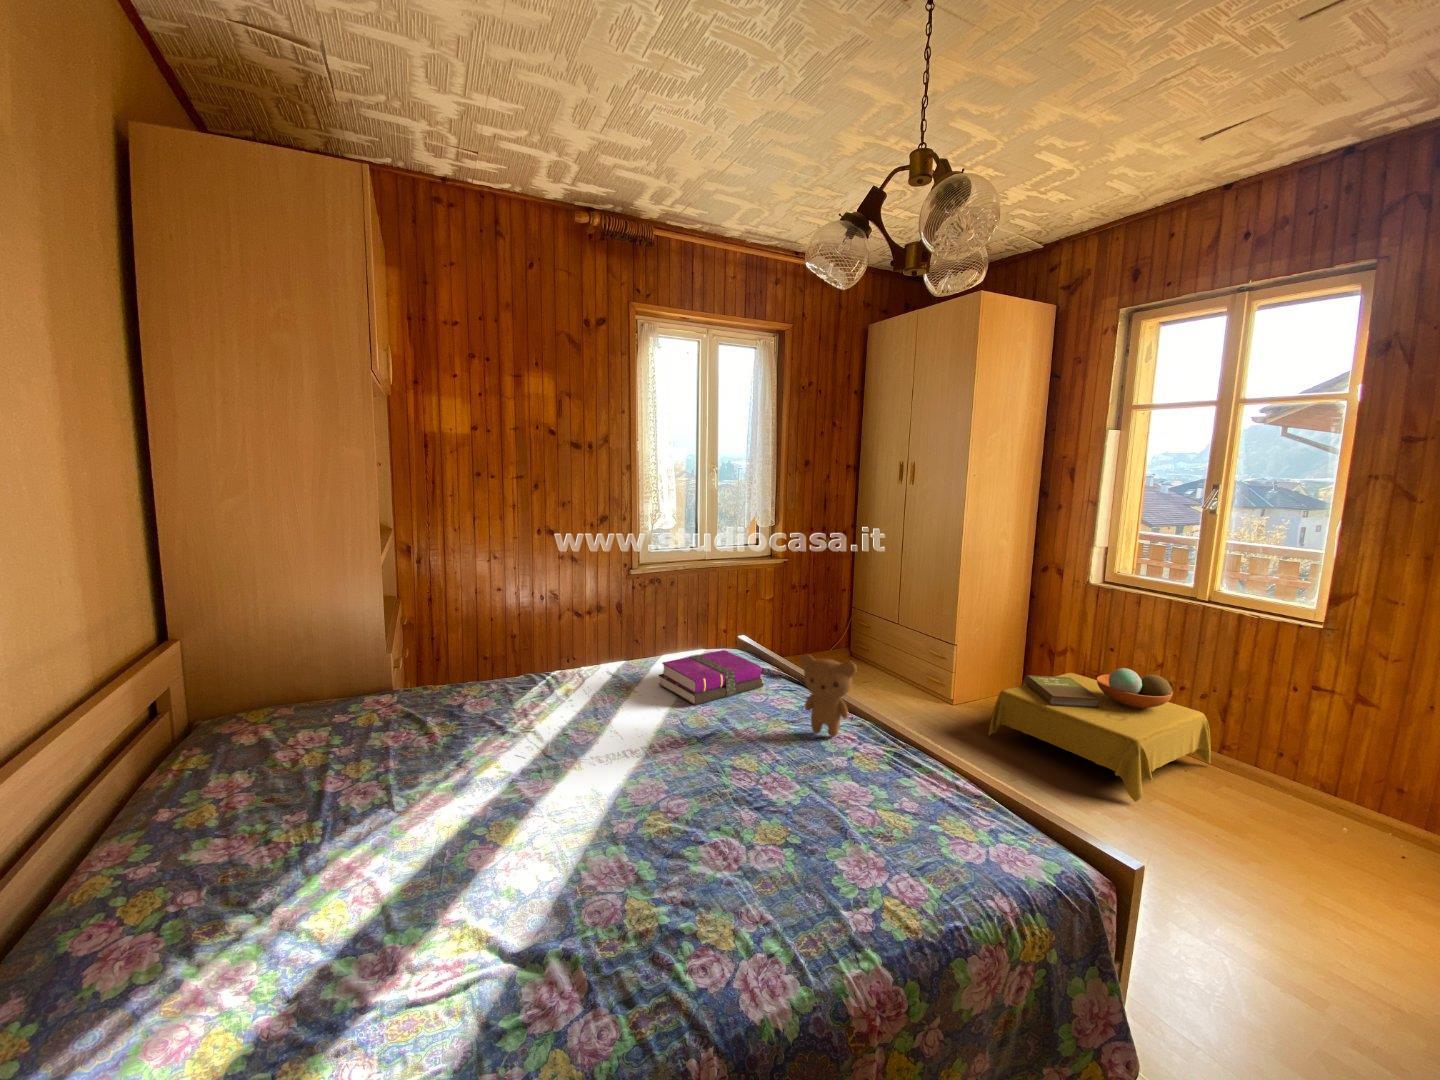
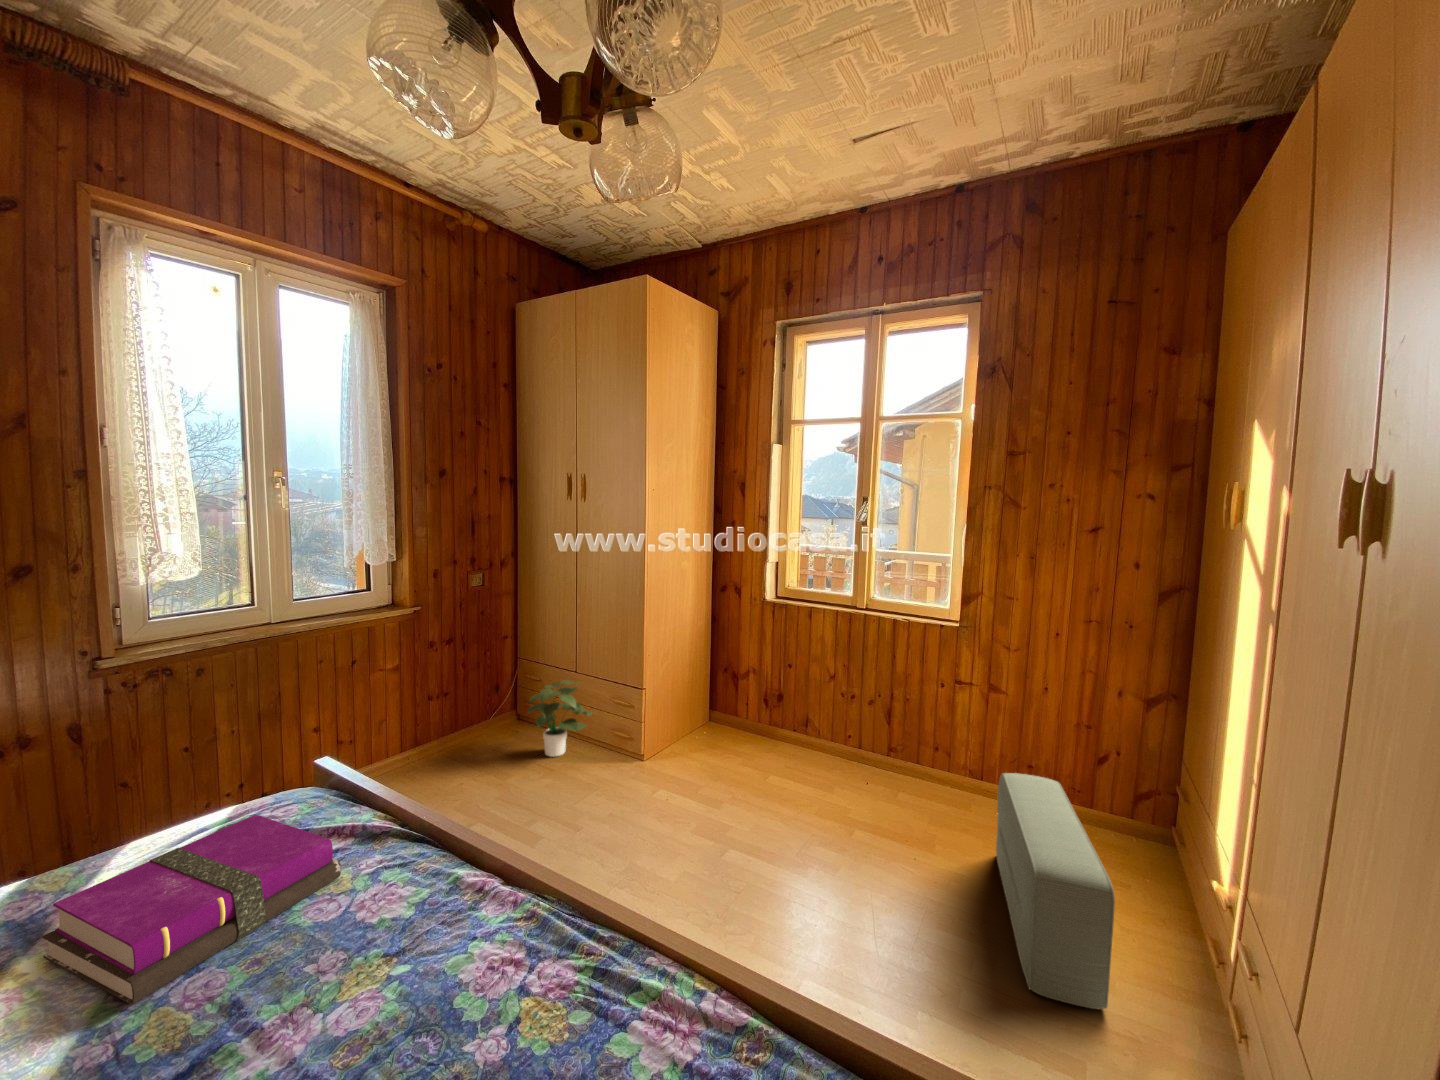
potted plant: none [858,627,913,686] -> present [528,680,593,757]
teddy bear: present [801,655,857,737] -> none [400,826,522,991]
side table: present [988,668,1211,802] -> none [691,689,886,841]
pouf: none [1296,779,1420,994] -> present [996,773,1115,1009]

